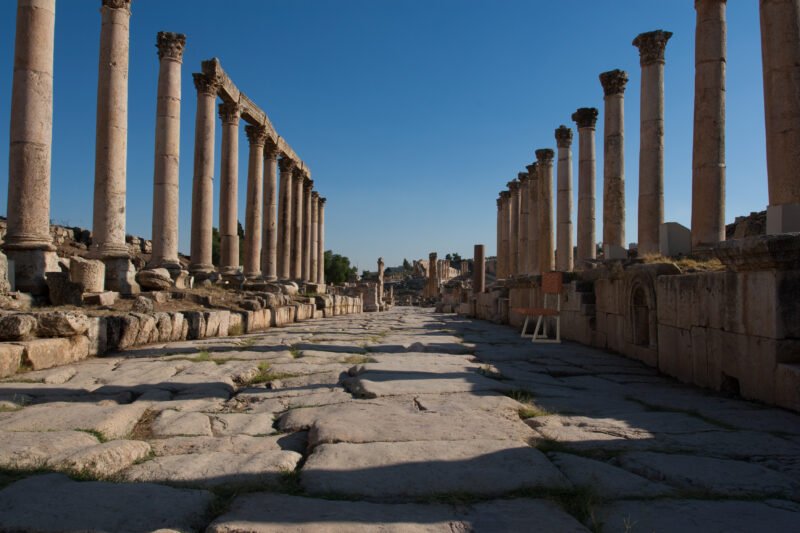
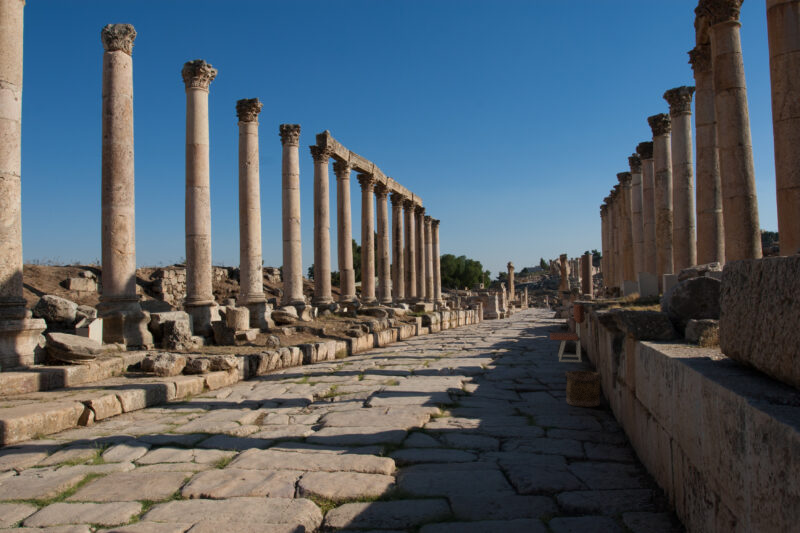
bucket: none [660,341,722,398] -> present [566,371,602,407]

